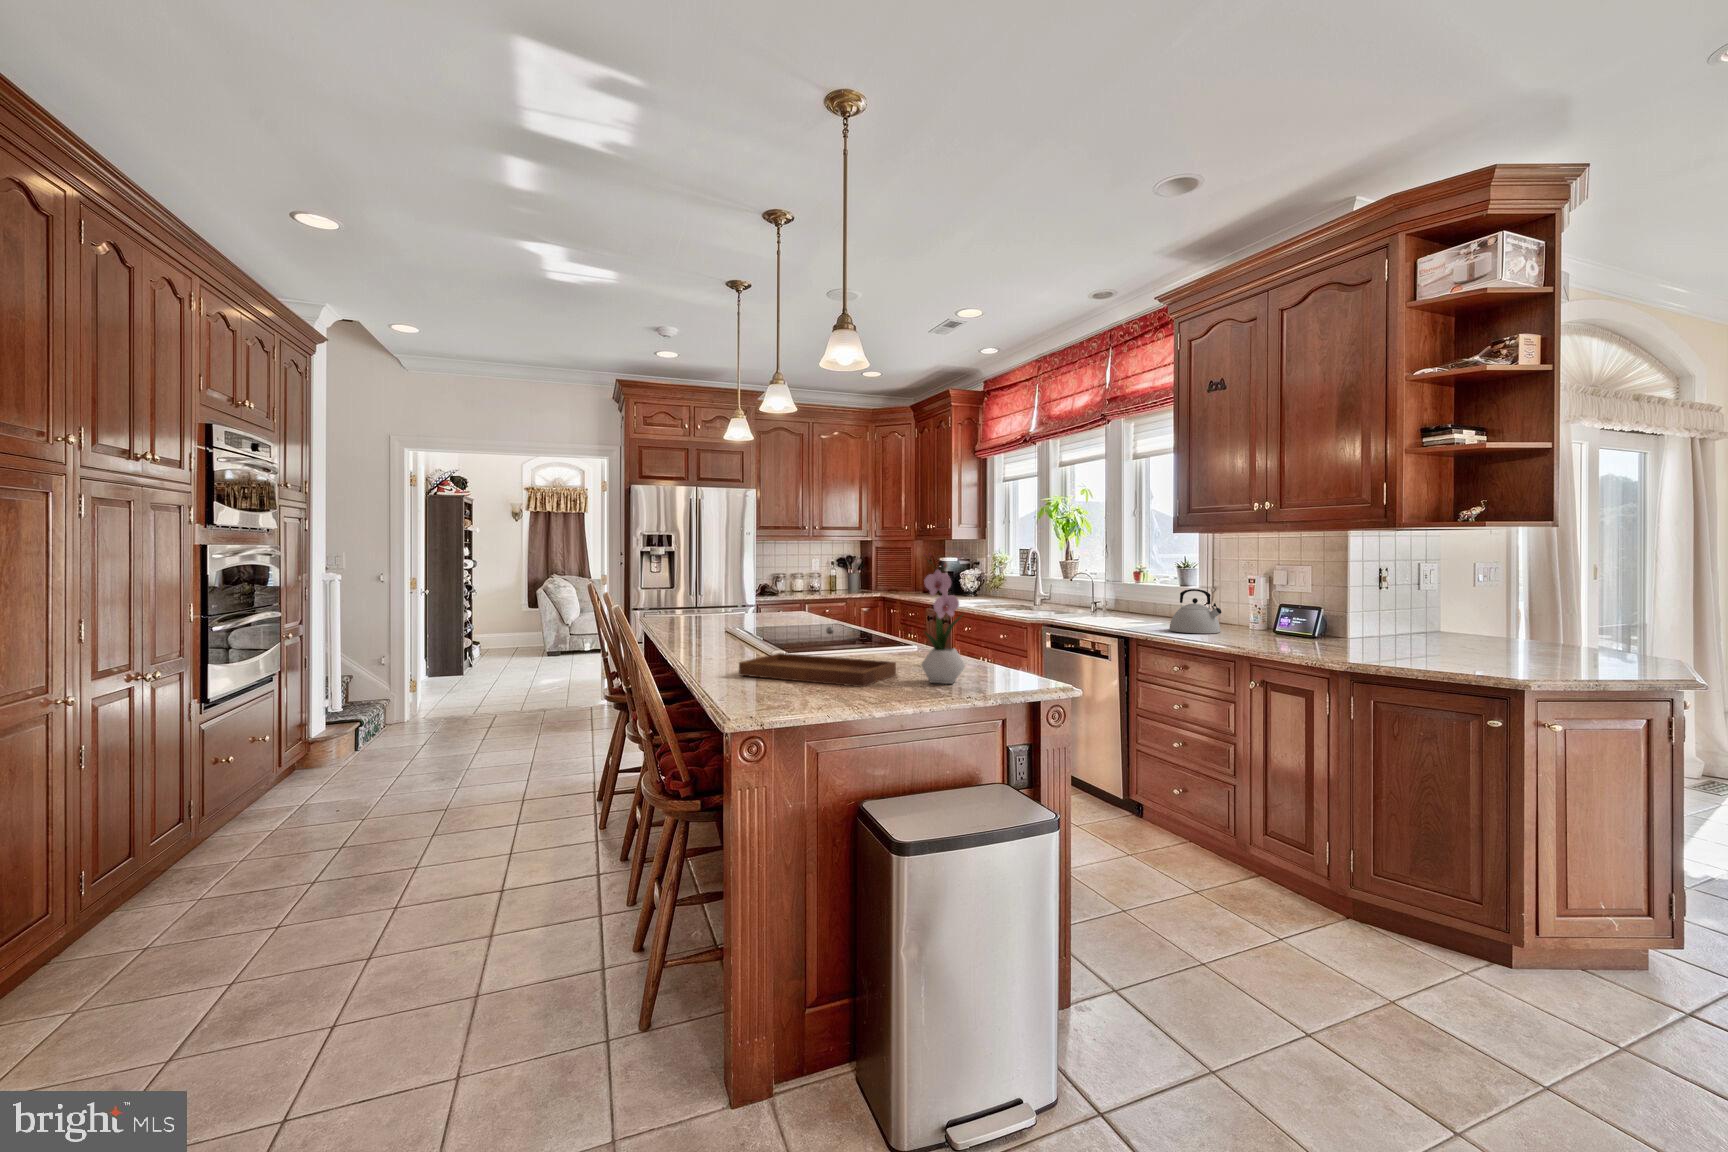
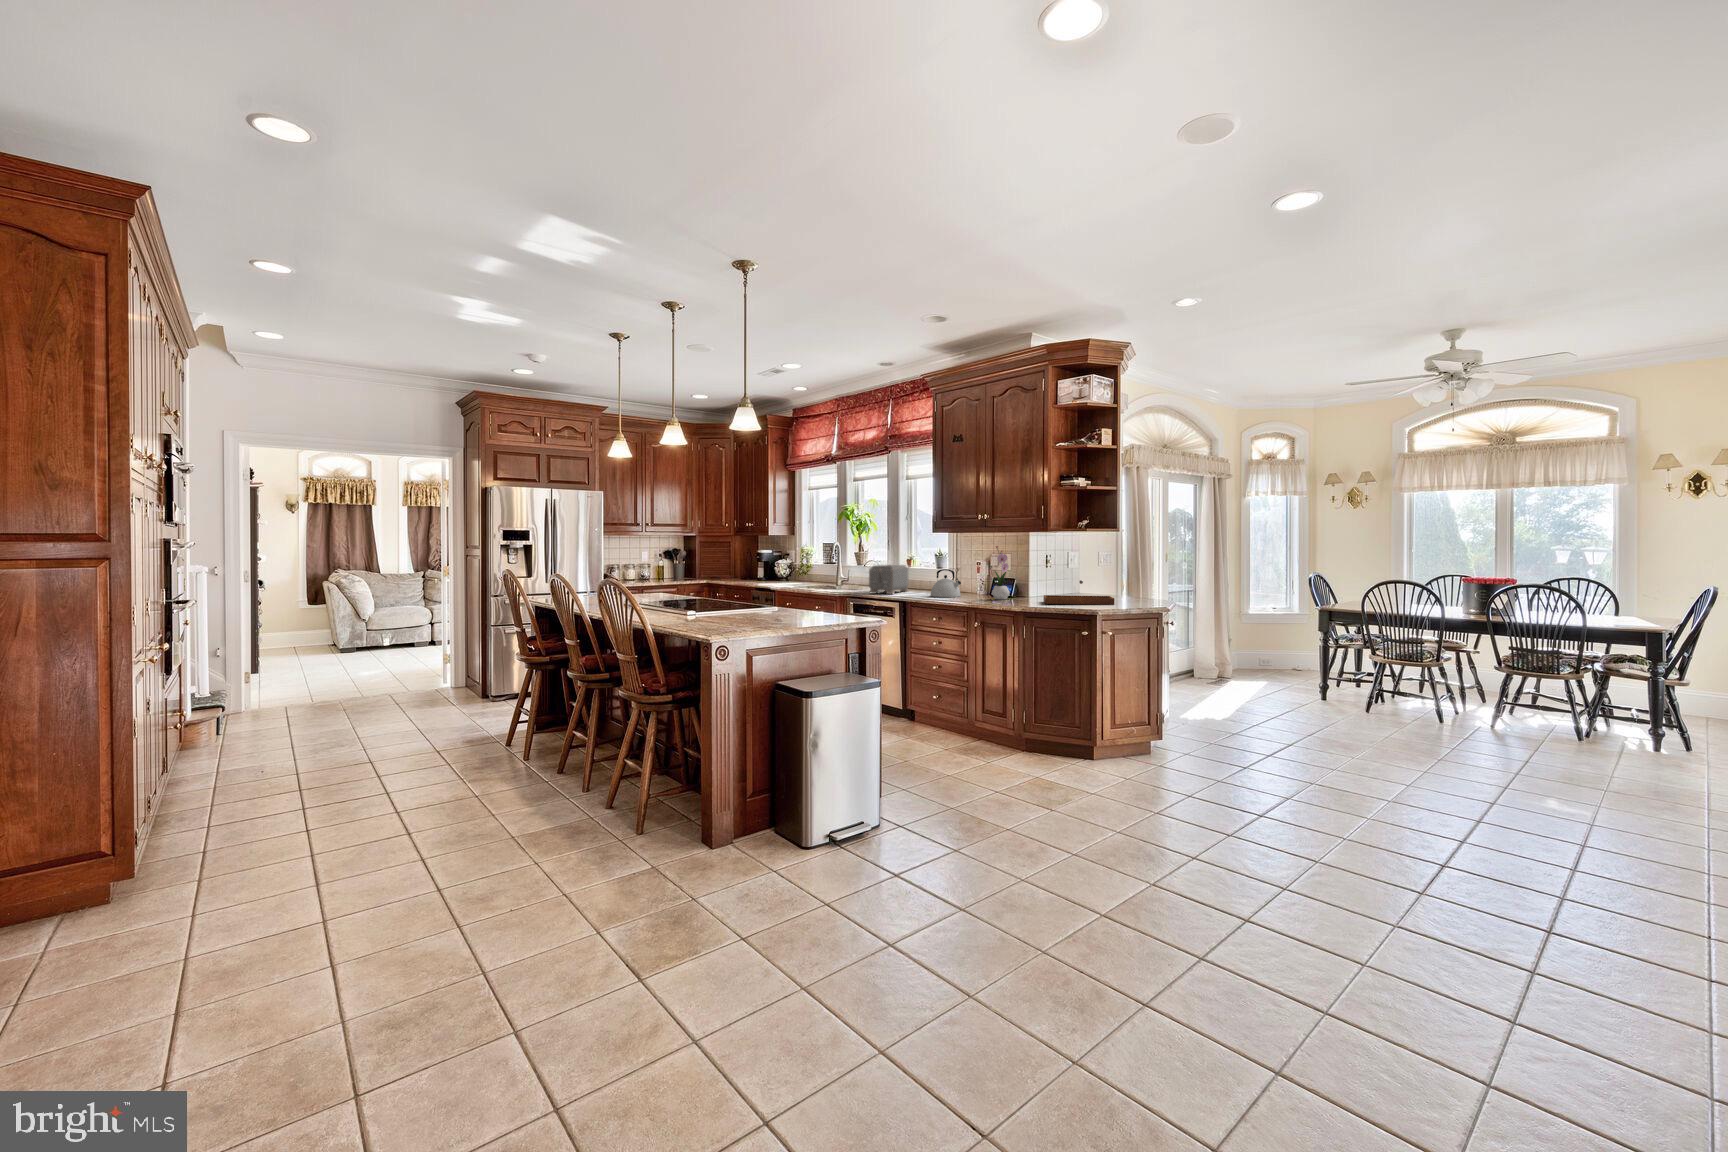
flower arrangement: present [921,553,965,684] -> present [992,546,1010,600]
toaster: none [1073,580,1135,624] -> present [869,565,908,594]
tray: present [739,627,896,687] -> present [1043,580,1115,605]

